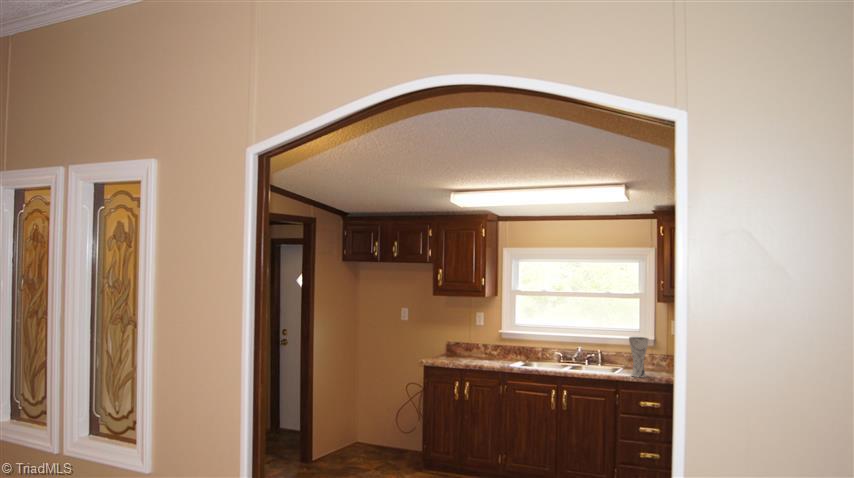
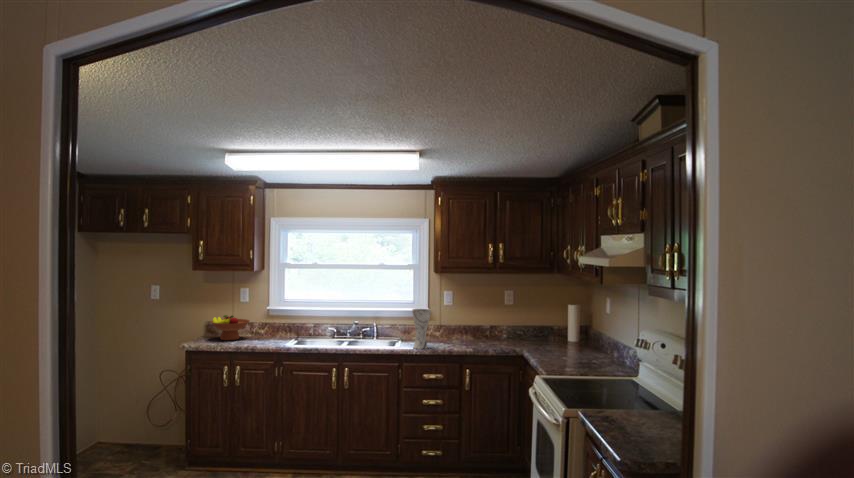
fruit bowl: none [450,335,484,358] -> present [211,315,250,340]

